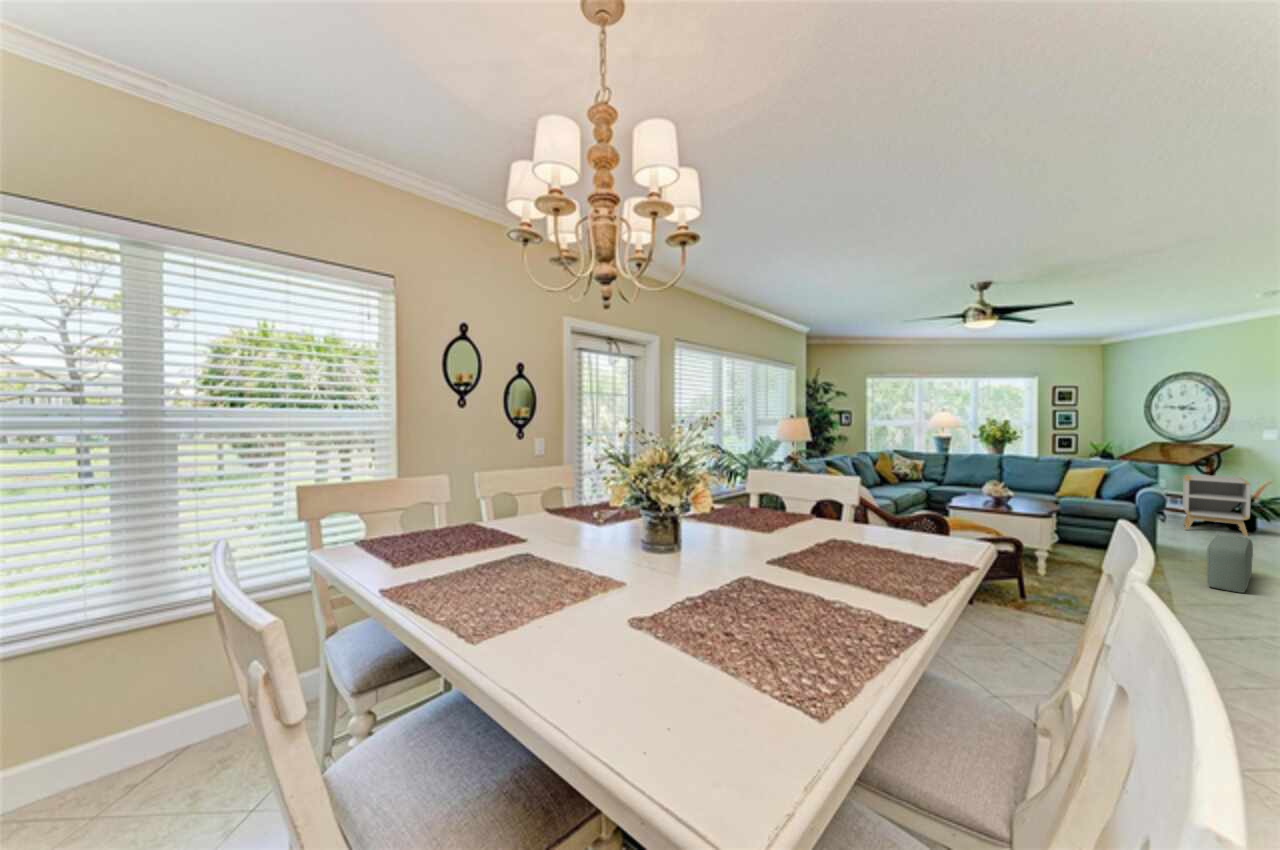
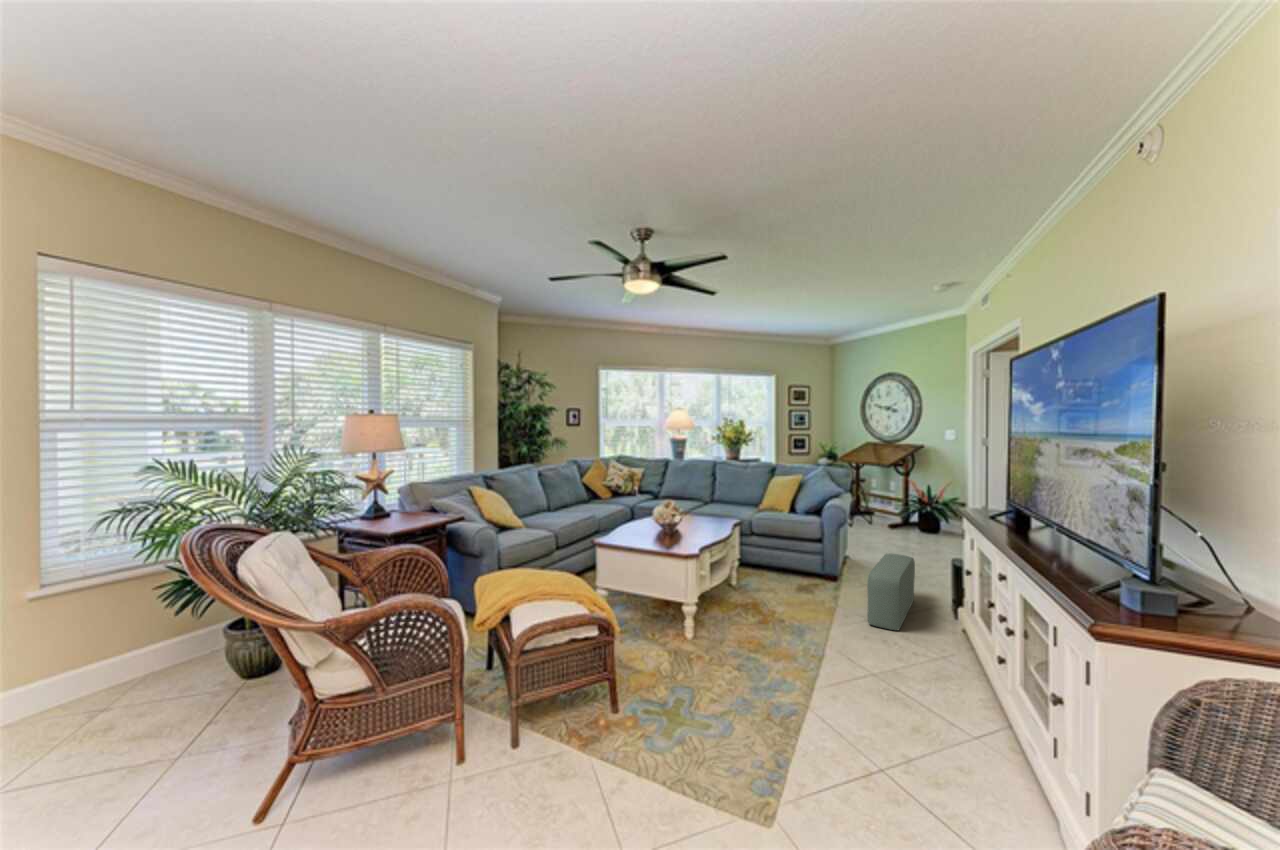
side table: present [1183,474,1251,536] -> none [883,476,933,540]

